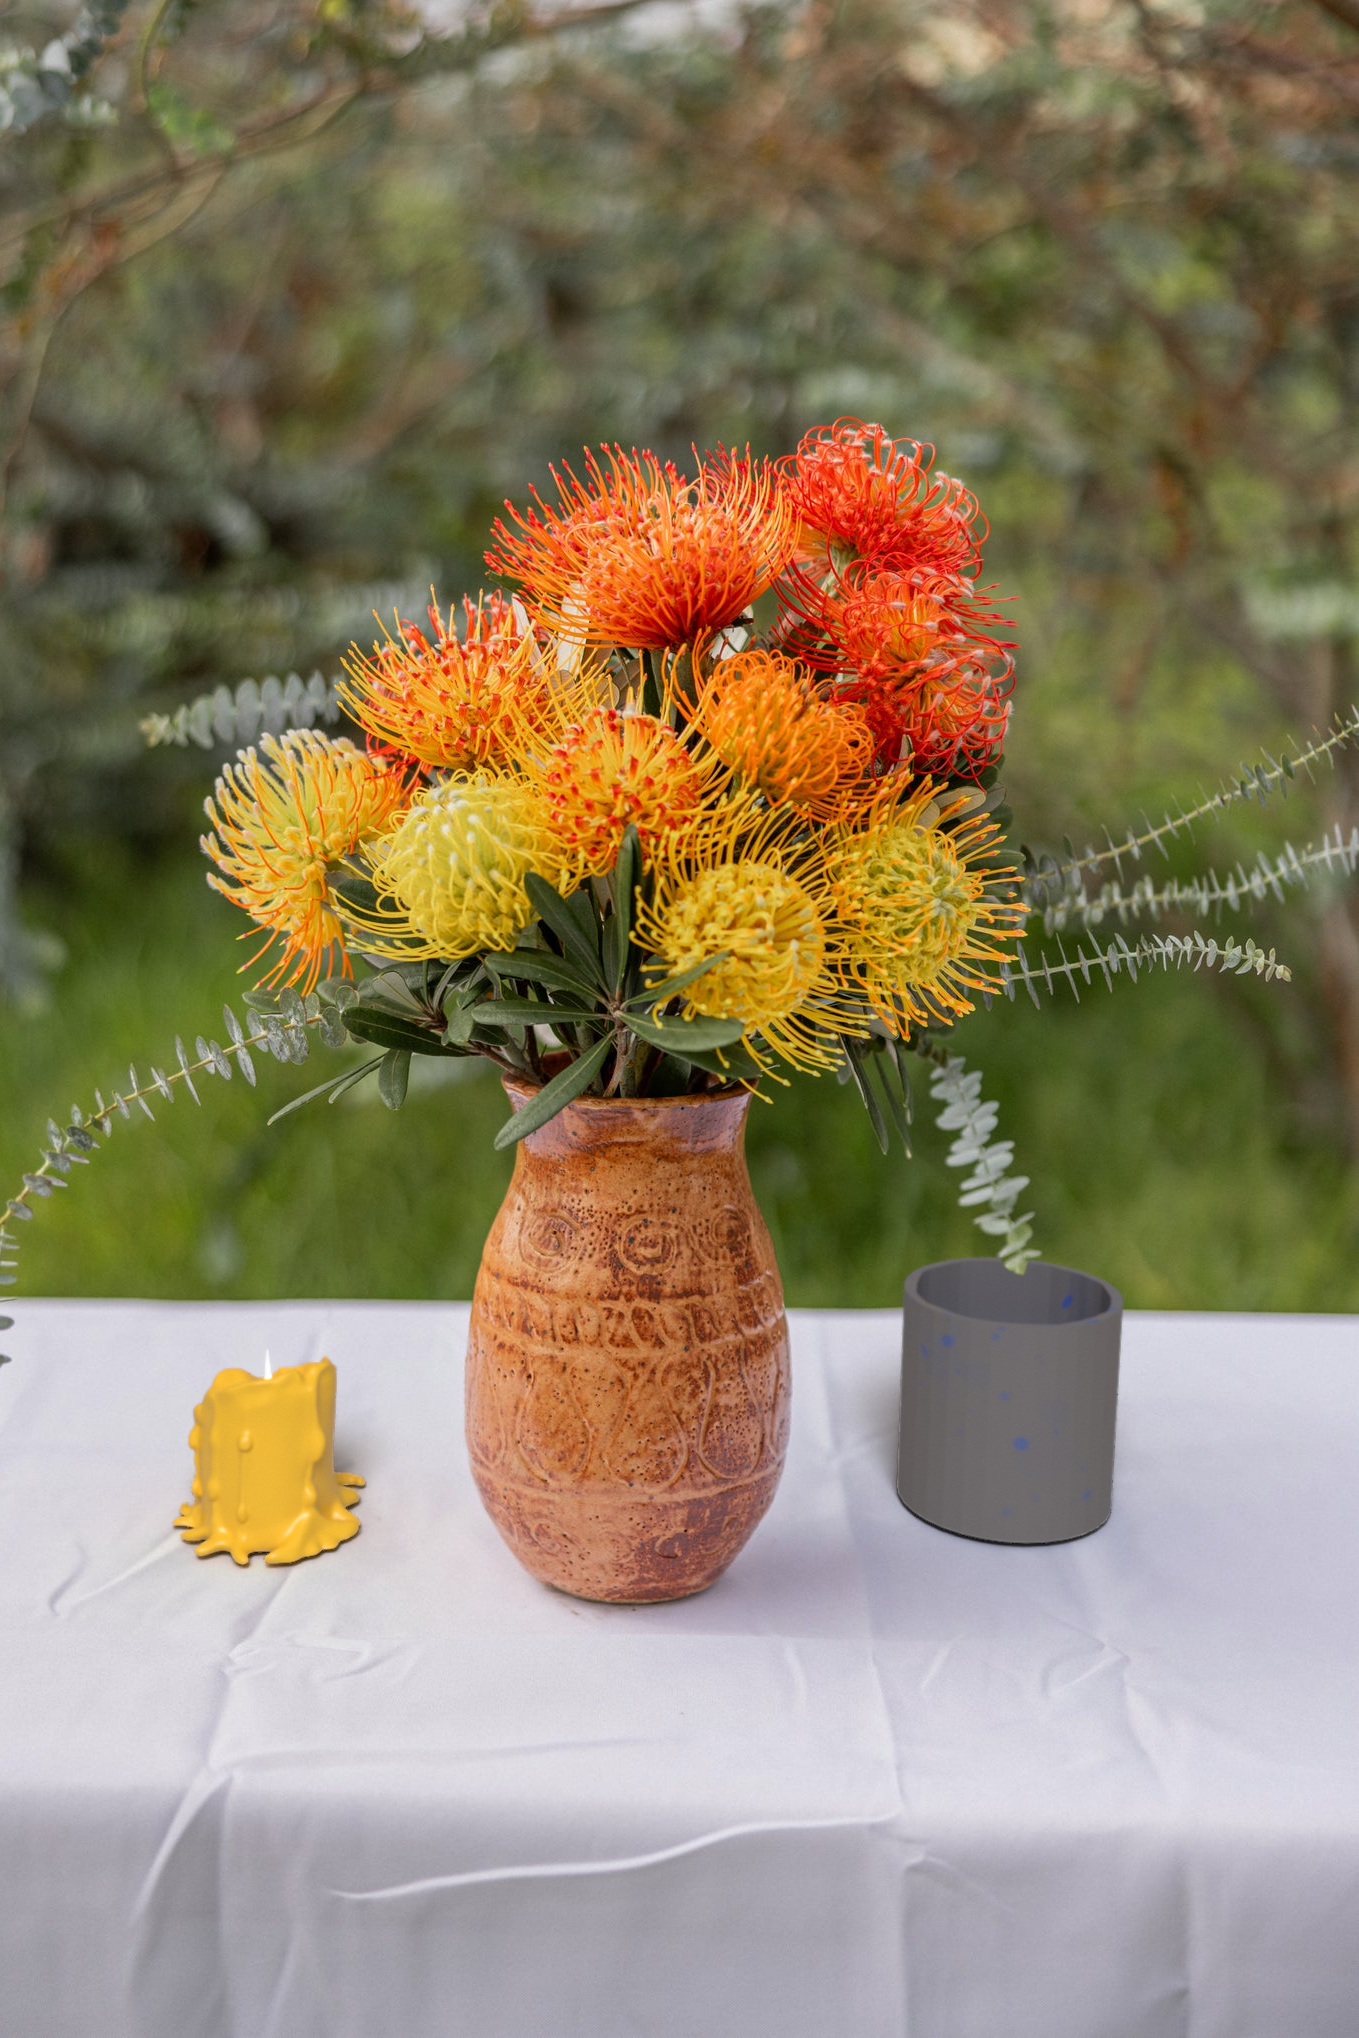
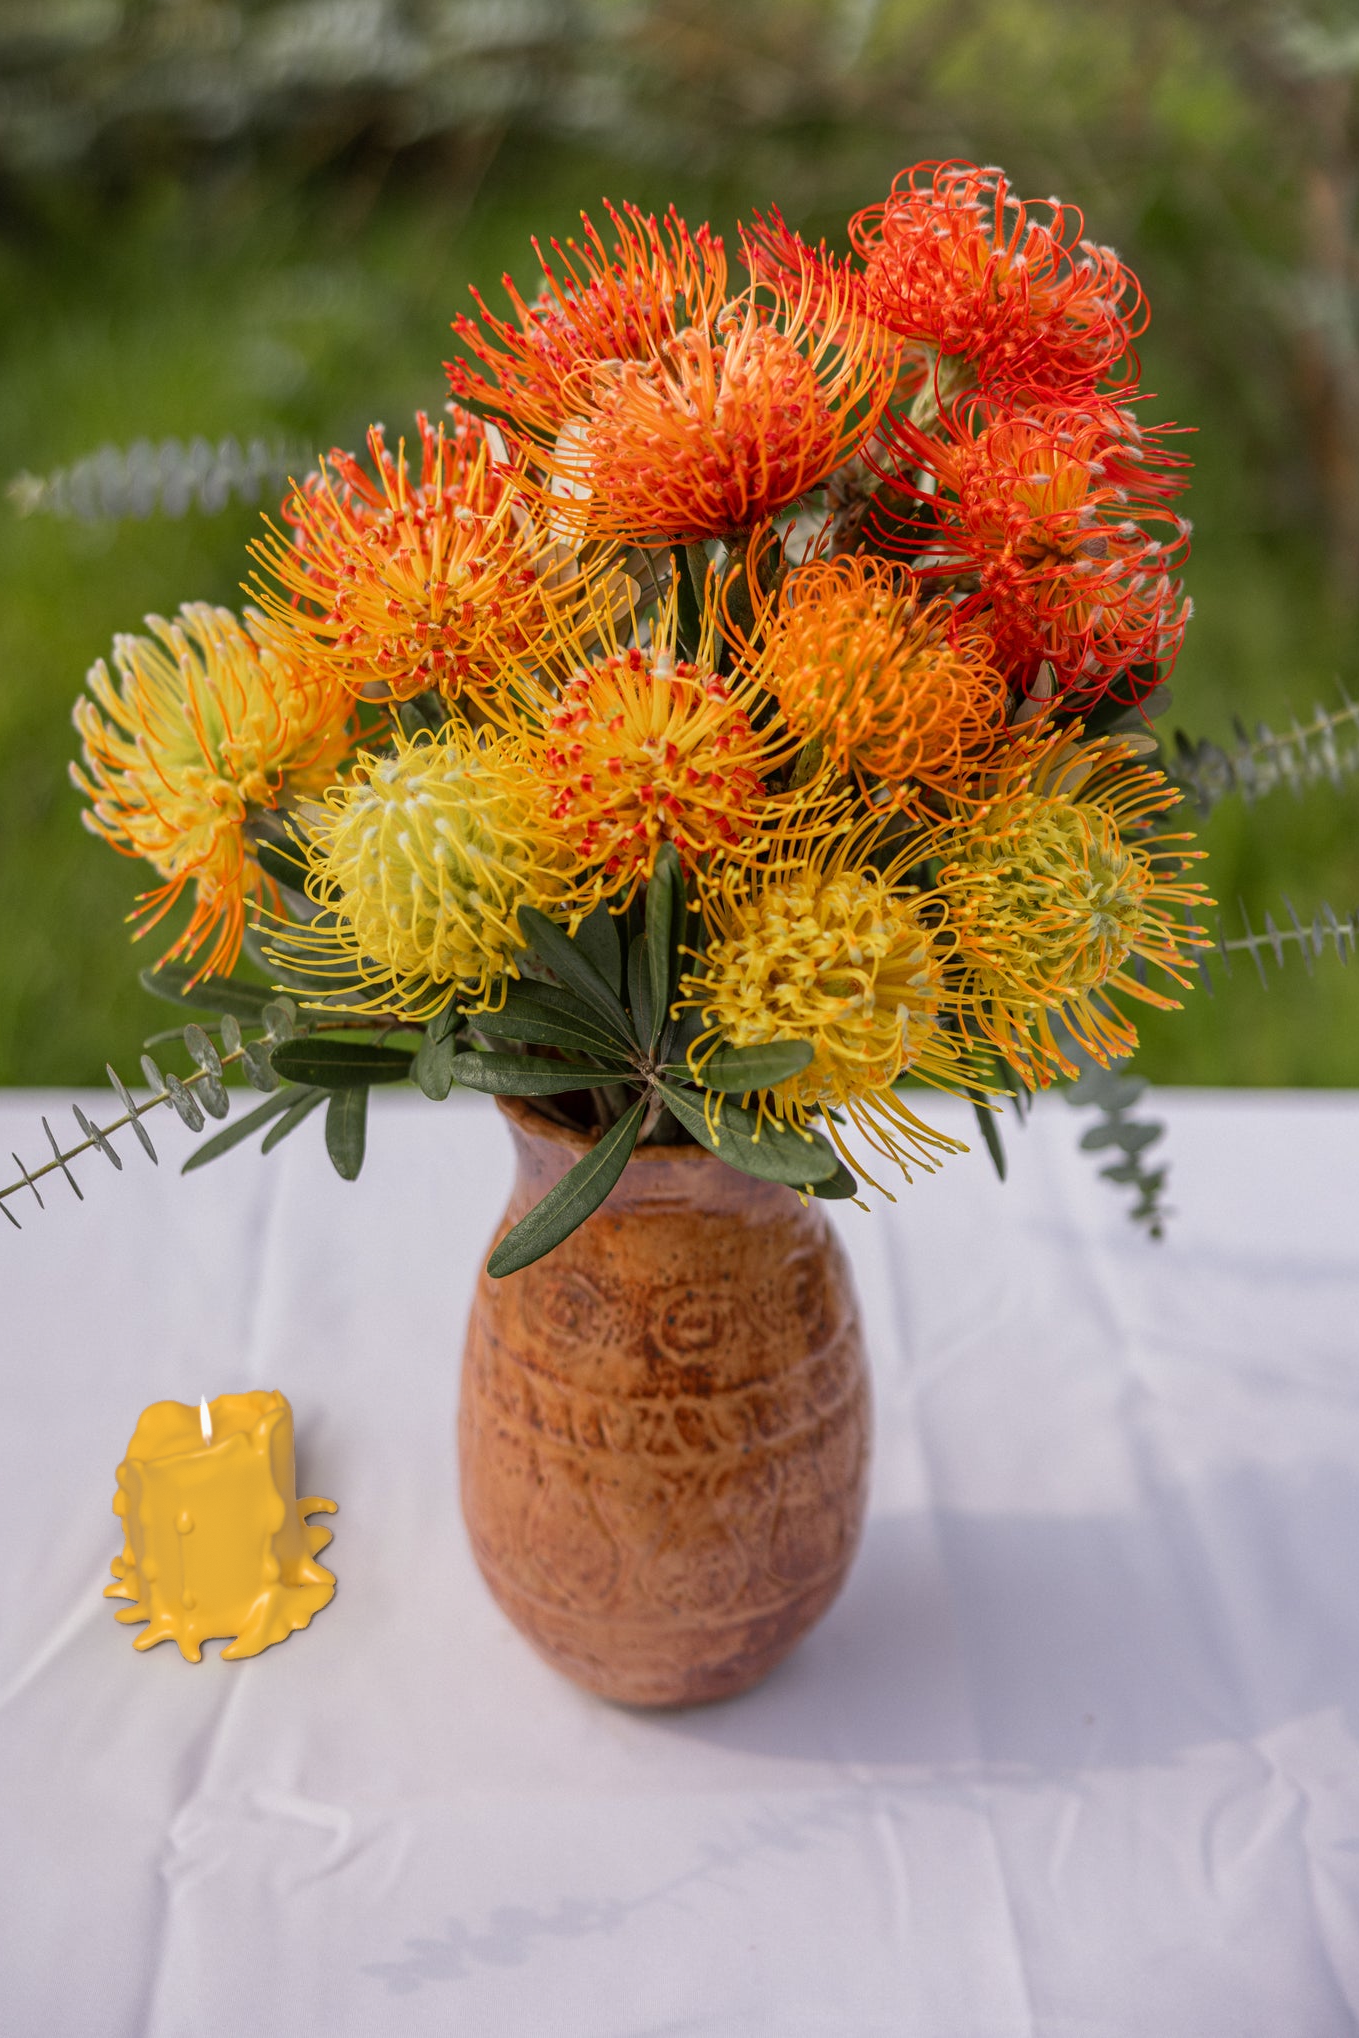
cup: present [897,1257,1123,1543] -> none [985,1199,1276,1573]

